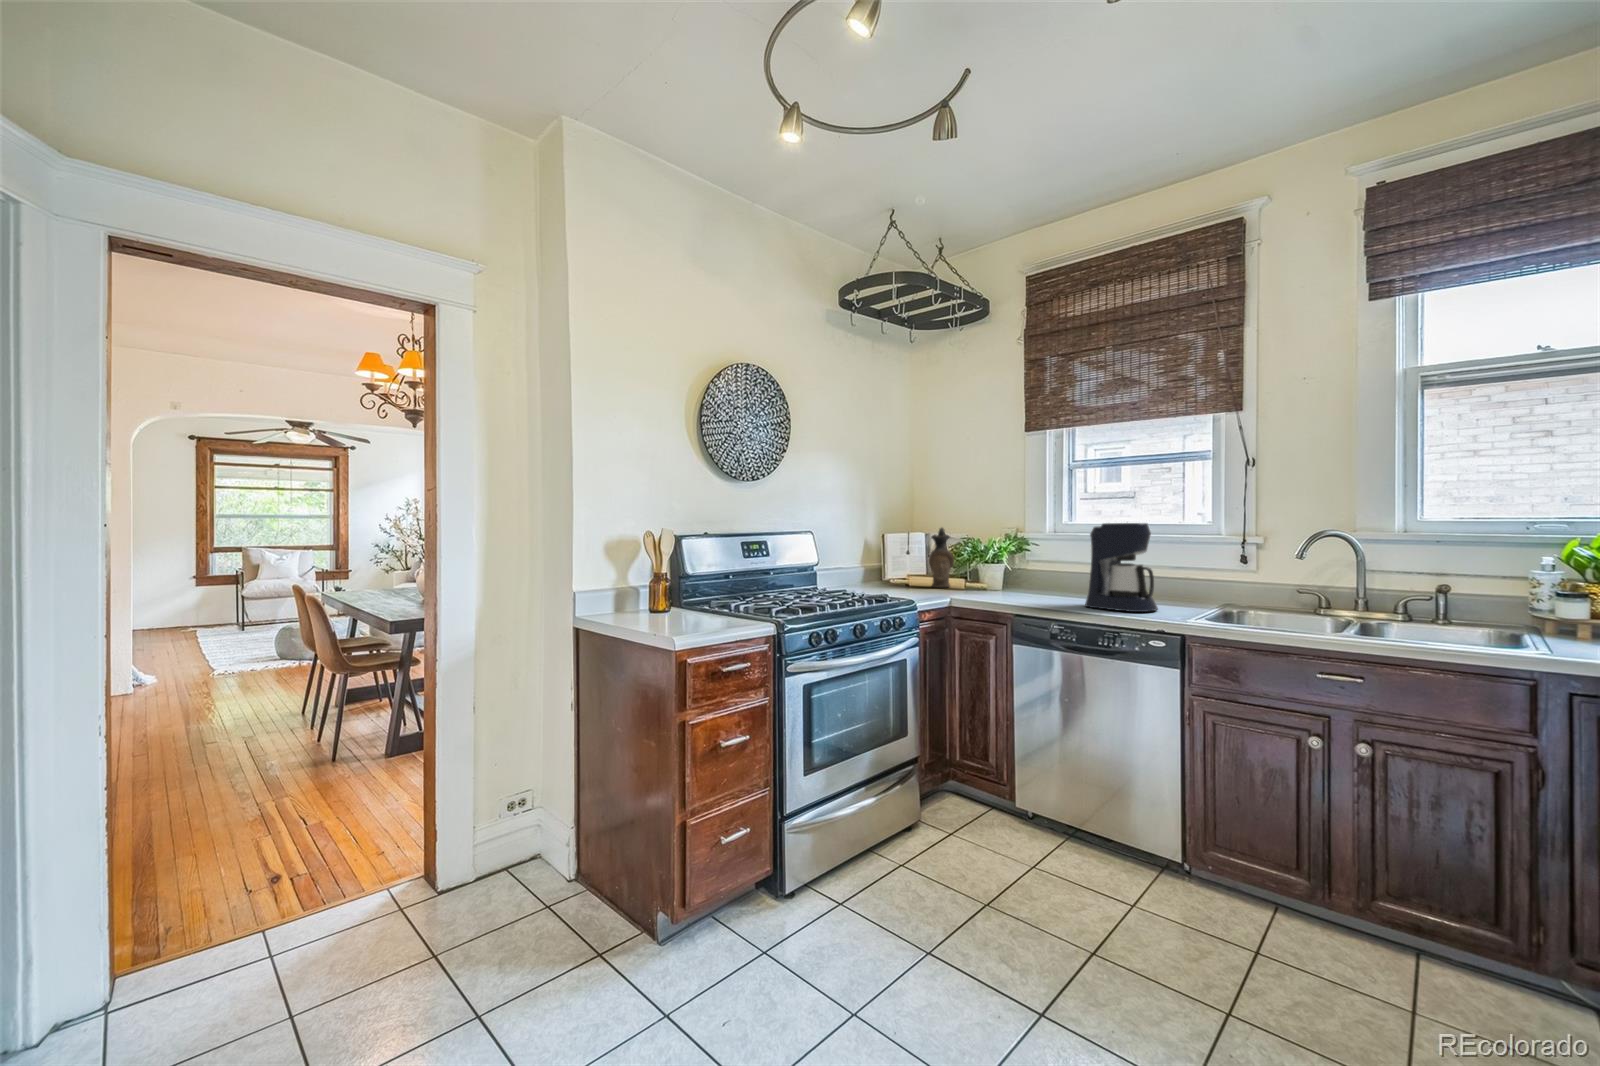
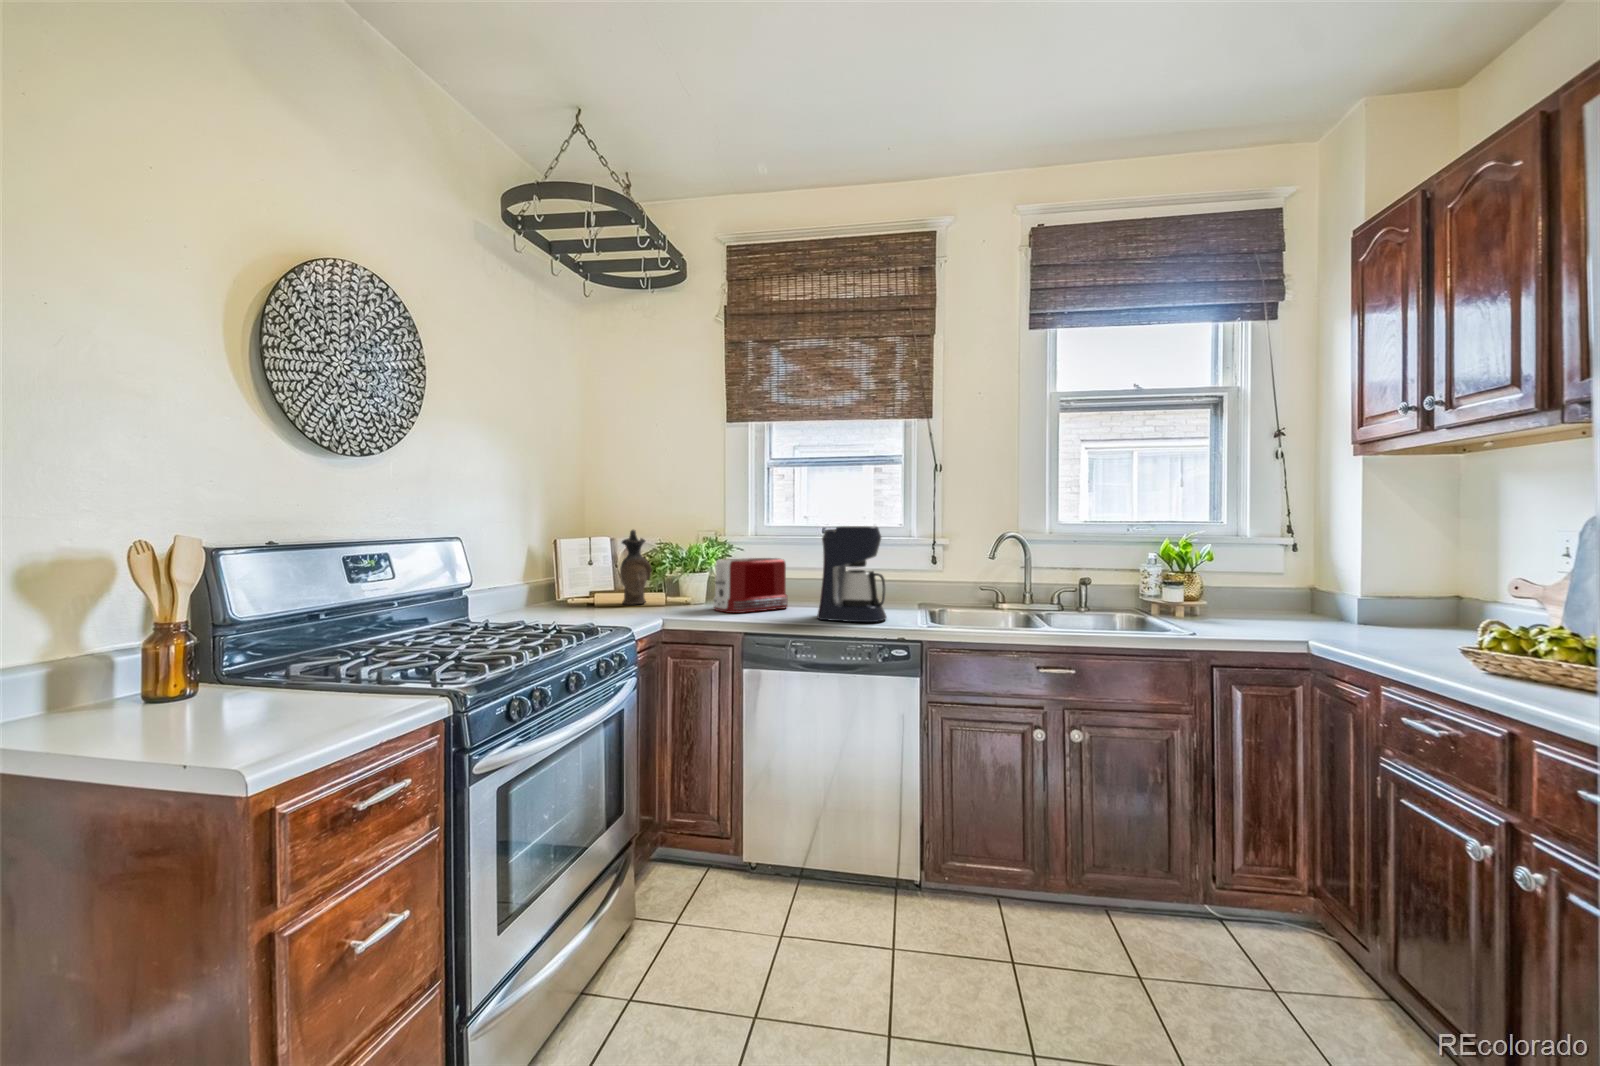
toaster: none [1000,552,1071,598] -> present [714,558,788,613]

